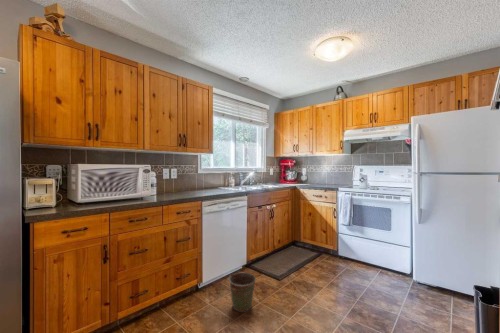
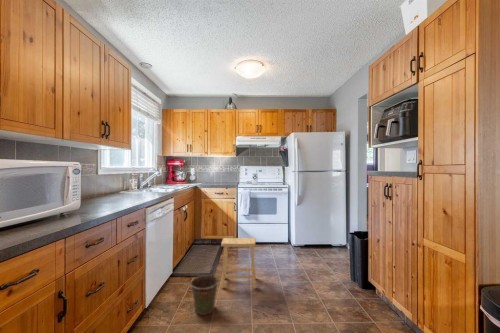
footstool: none [274,243,320,310] -> present [221,238,256,289]

